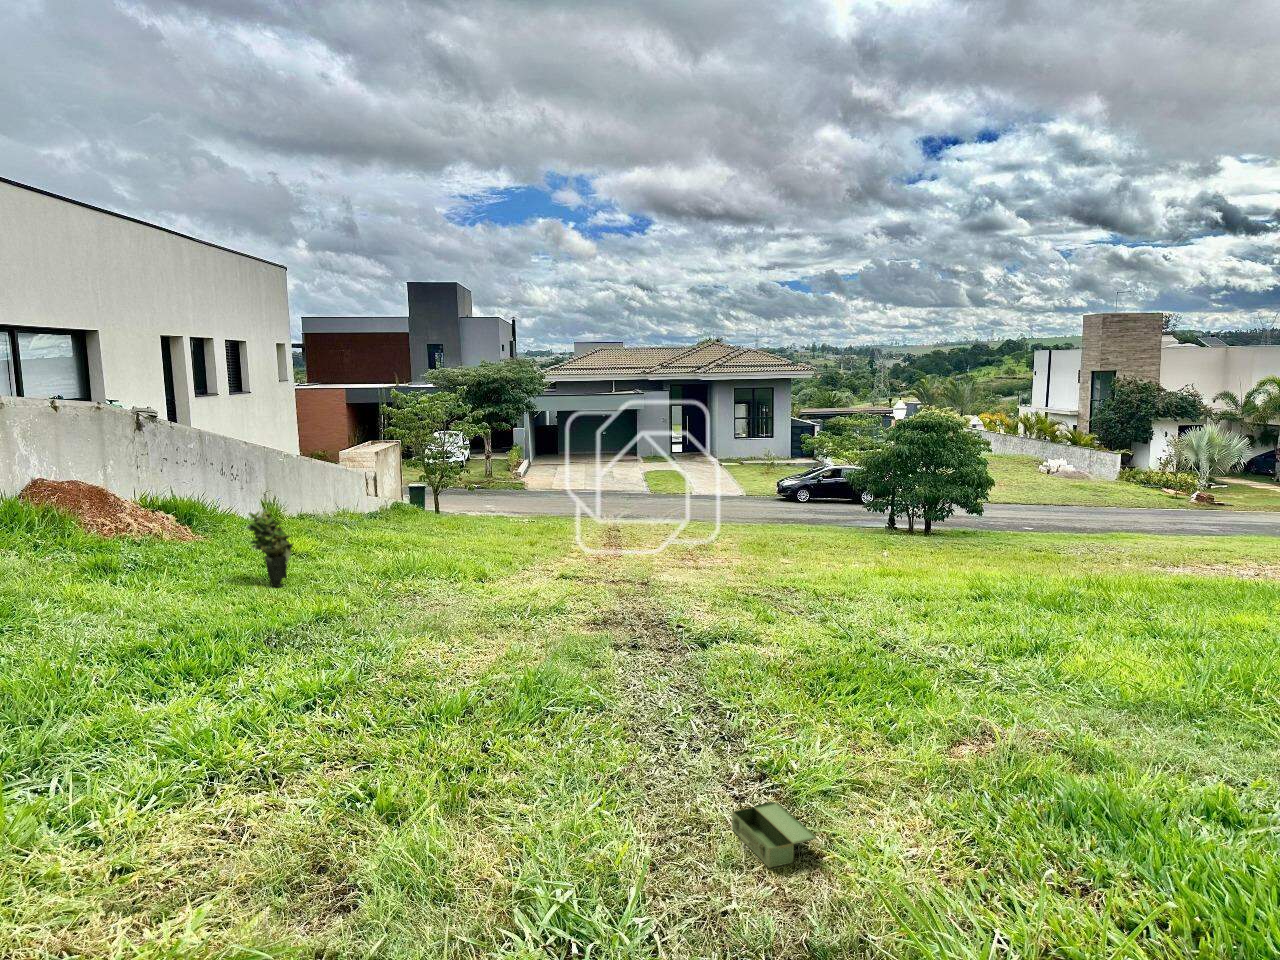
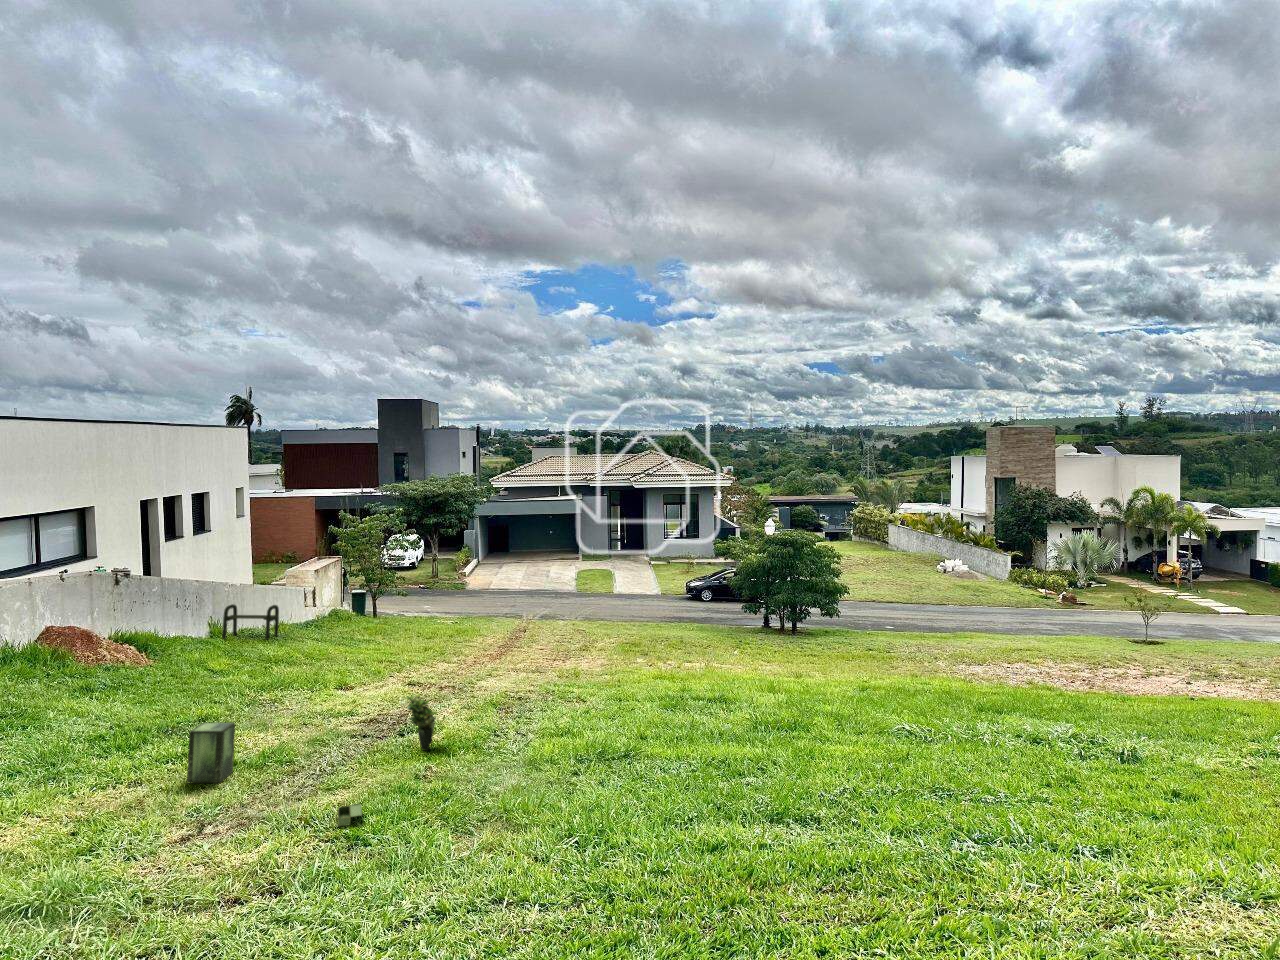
bench: none [283,475,355,522] -> present [222,604,279,640]
potted plant: present [247,511,294,587] -> present [406,694,436,751]
storage box: none [336,619,417,744] -> present [187,722,235,783]

